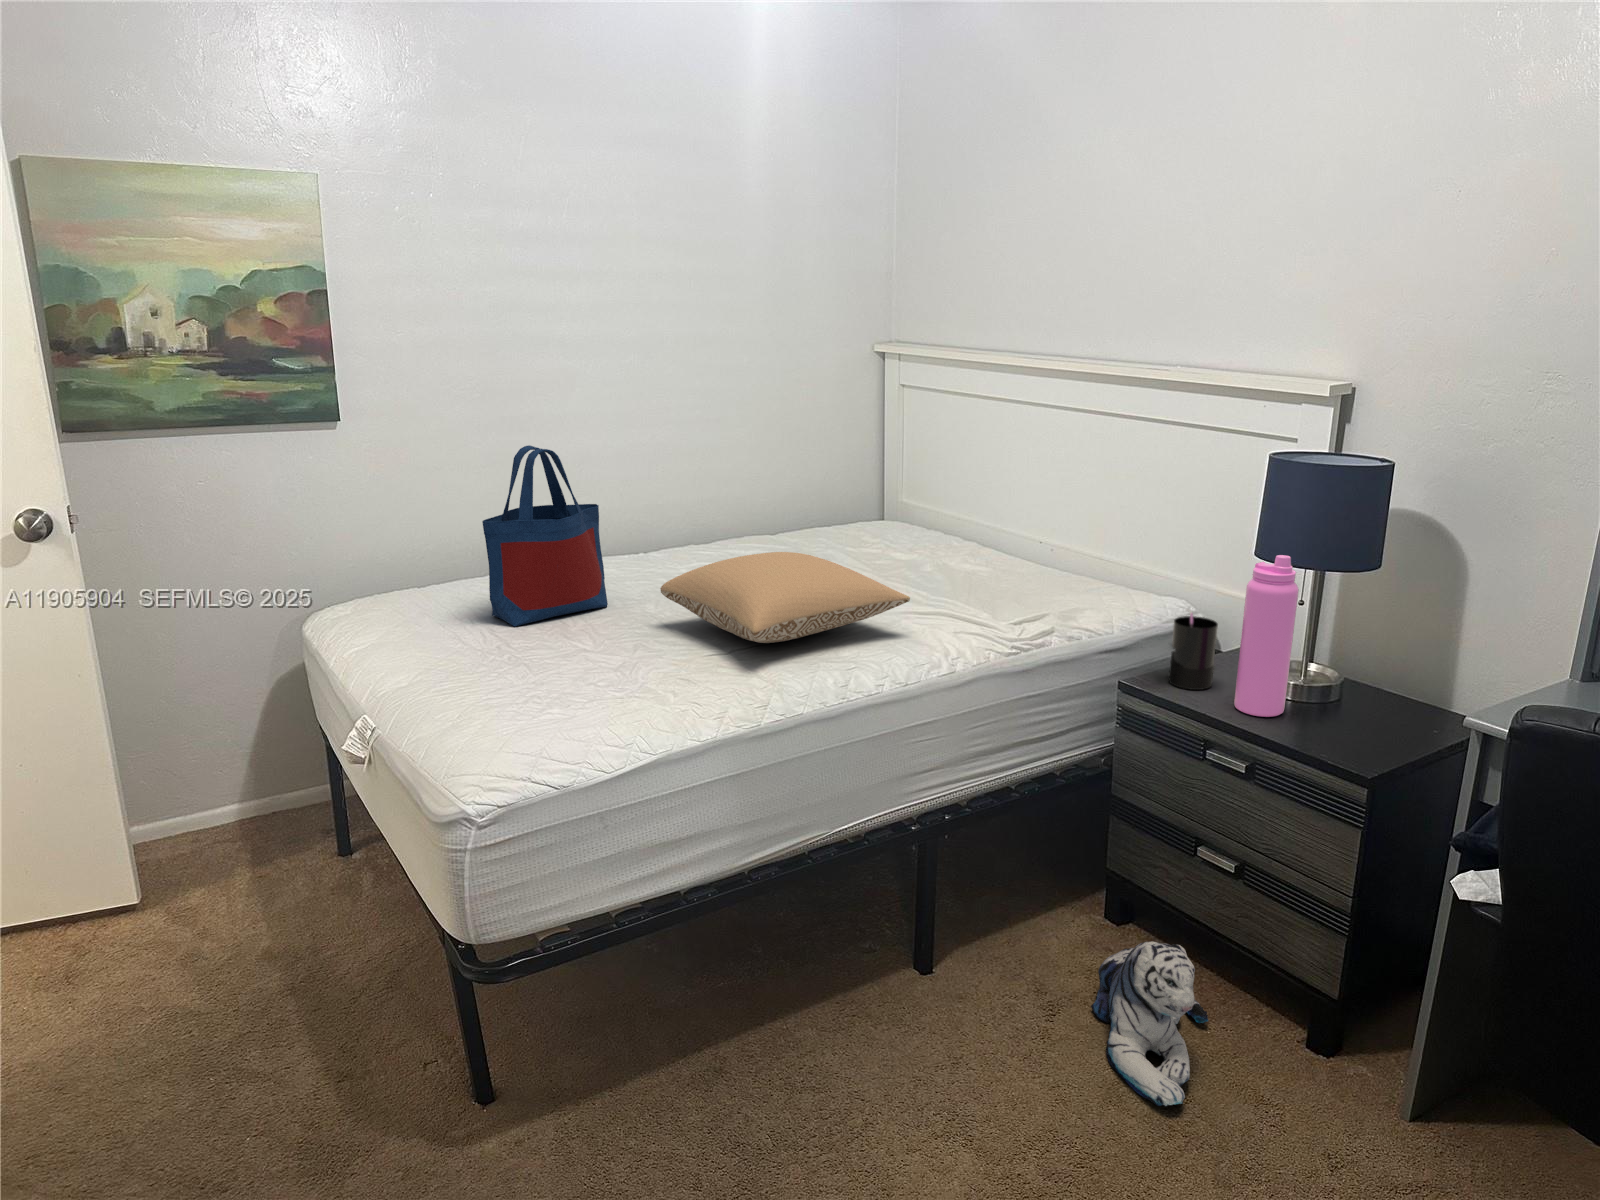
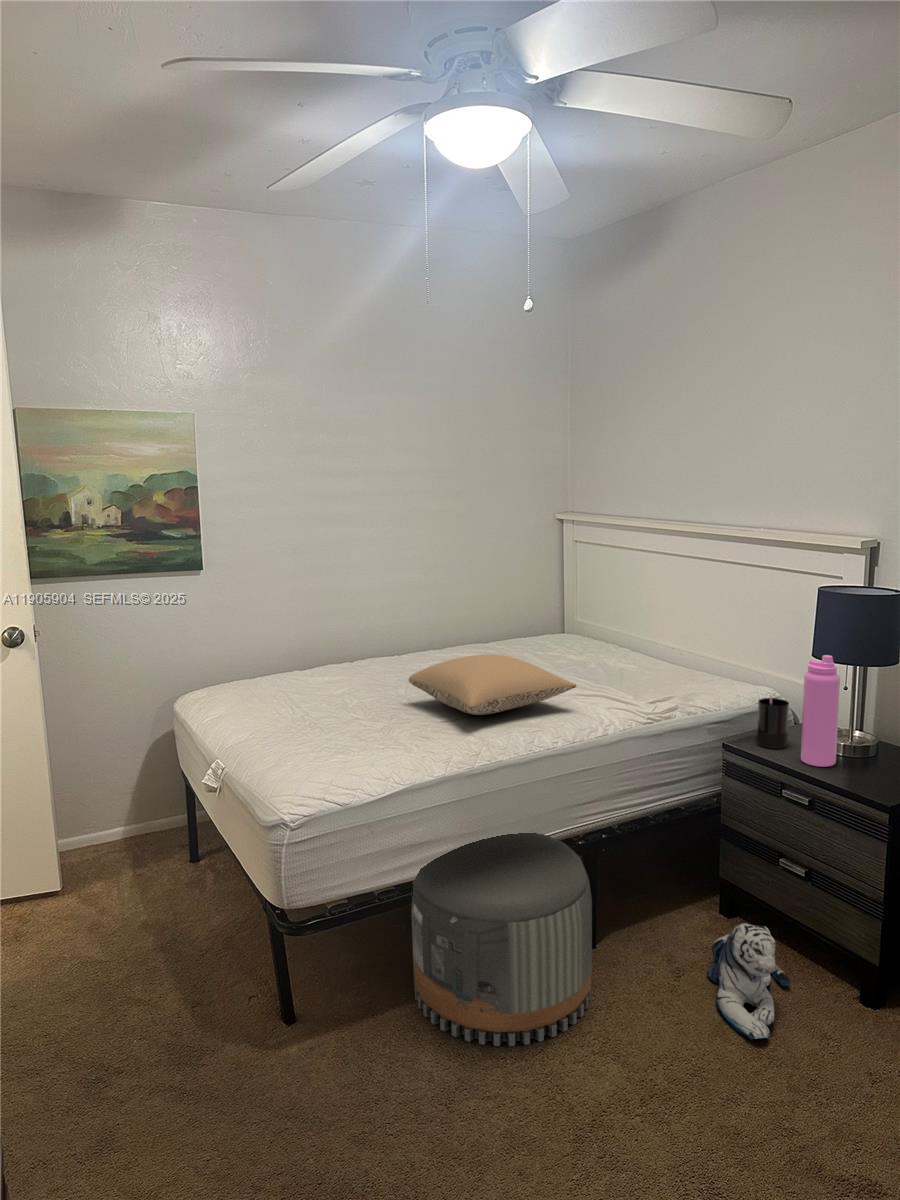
tote bag: present [482,445,608,626] -> none [293,585,373,704]
pouf: none [667,809,930,1128] -> present [411,833,592,1046]

